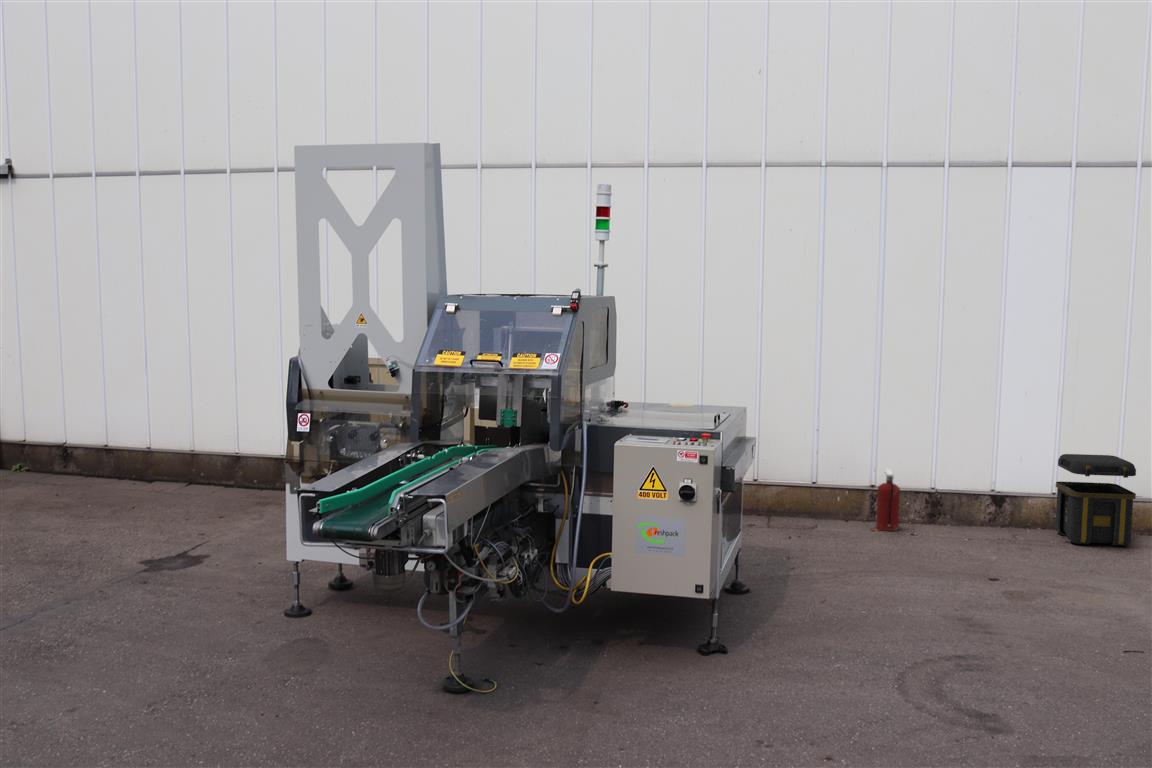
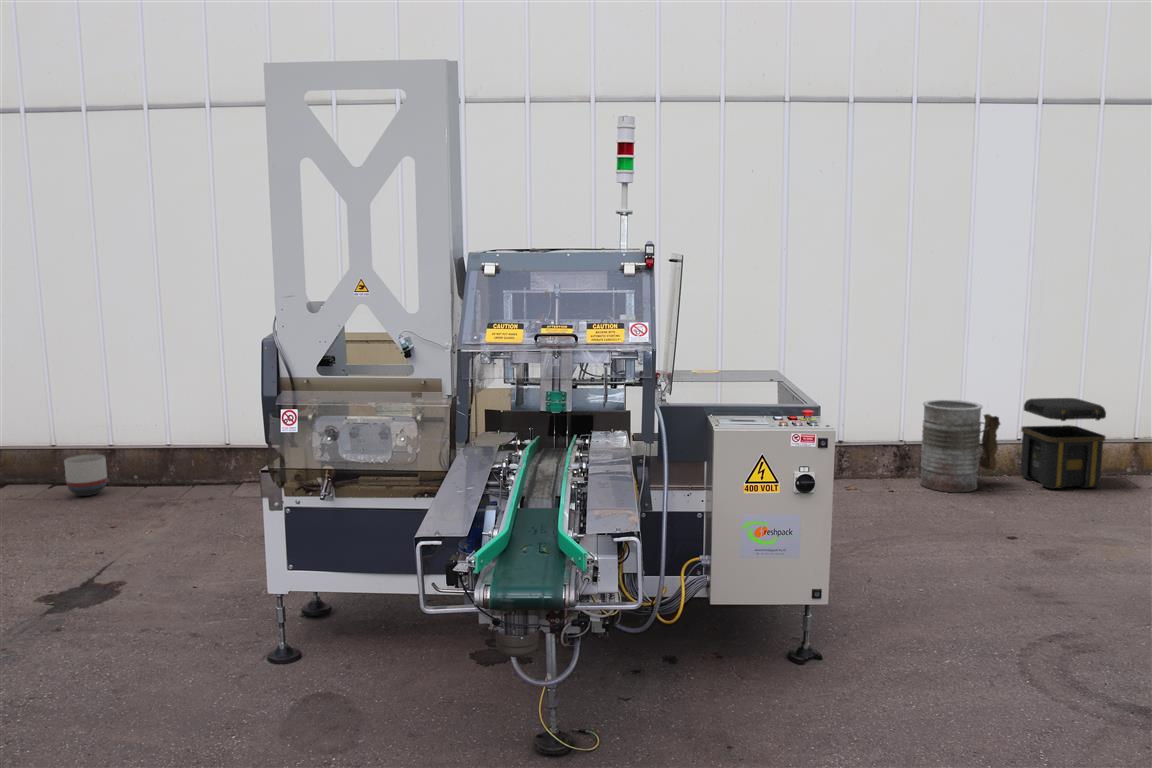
trash can: none [945,450,1026,541] -> present [920,400,1000,492]
planter: none [196,460,229,494] -> present [64,454,107,496]
fire extinguisher: present [876,468,900,531] -> none [852,423,877,487]

